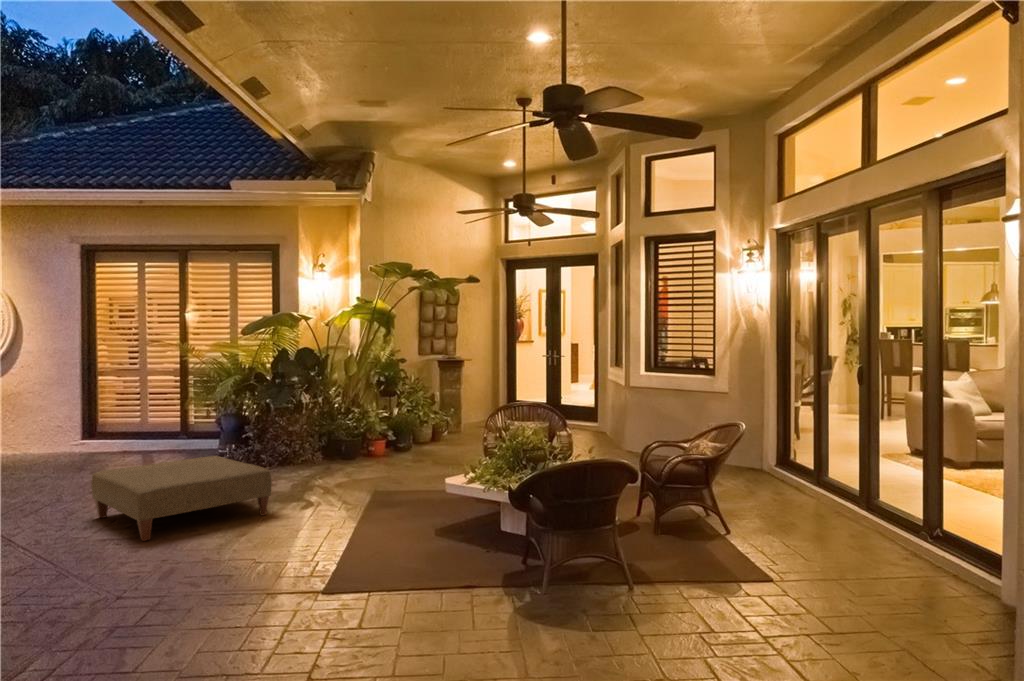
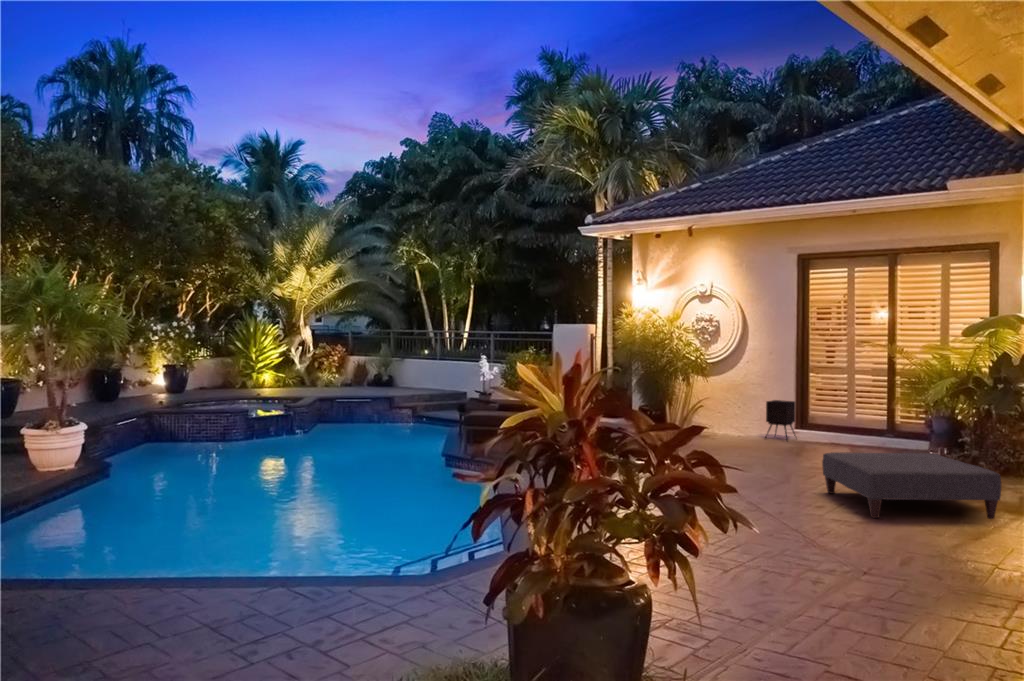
side table: none [41,410,83,458] -> present [766,400,795,438]

